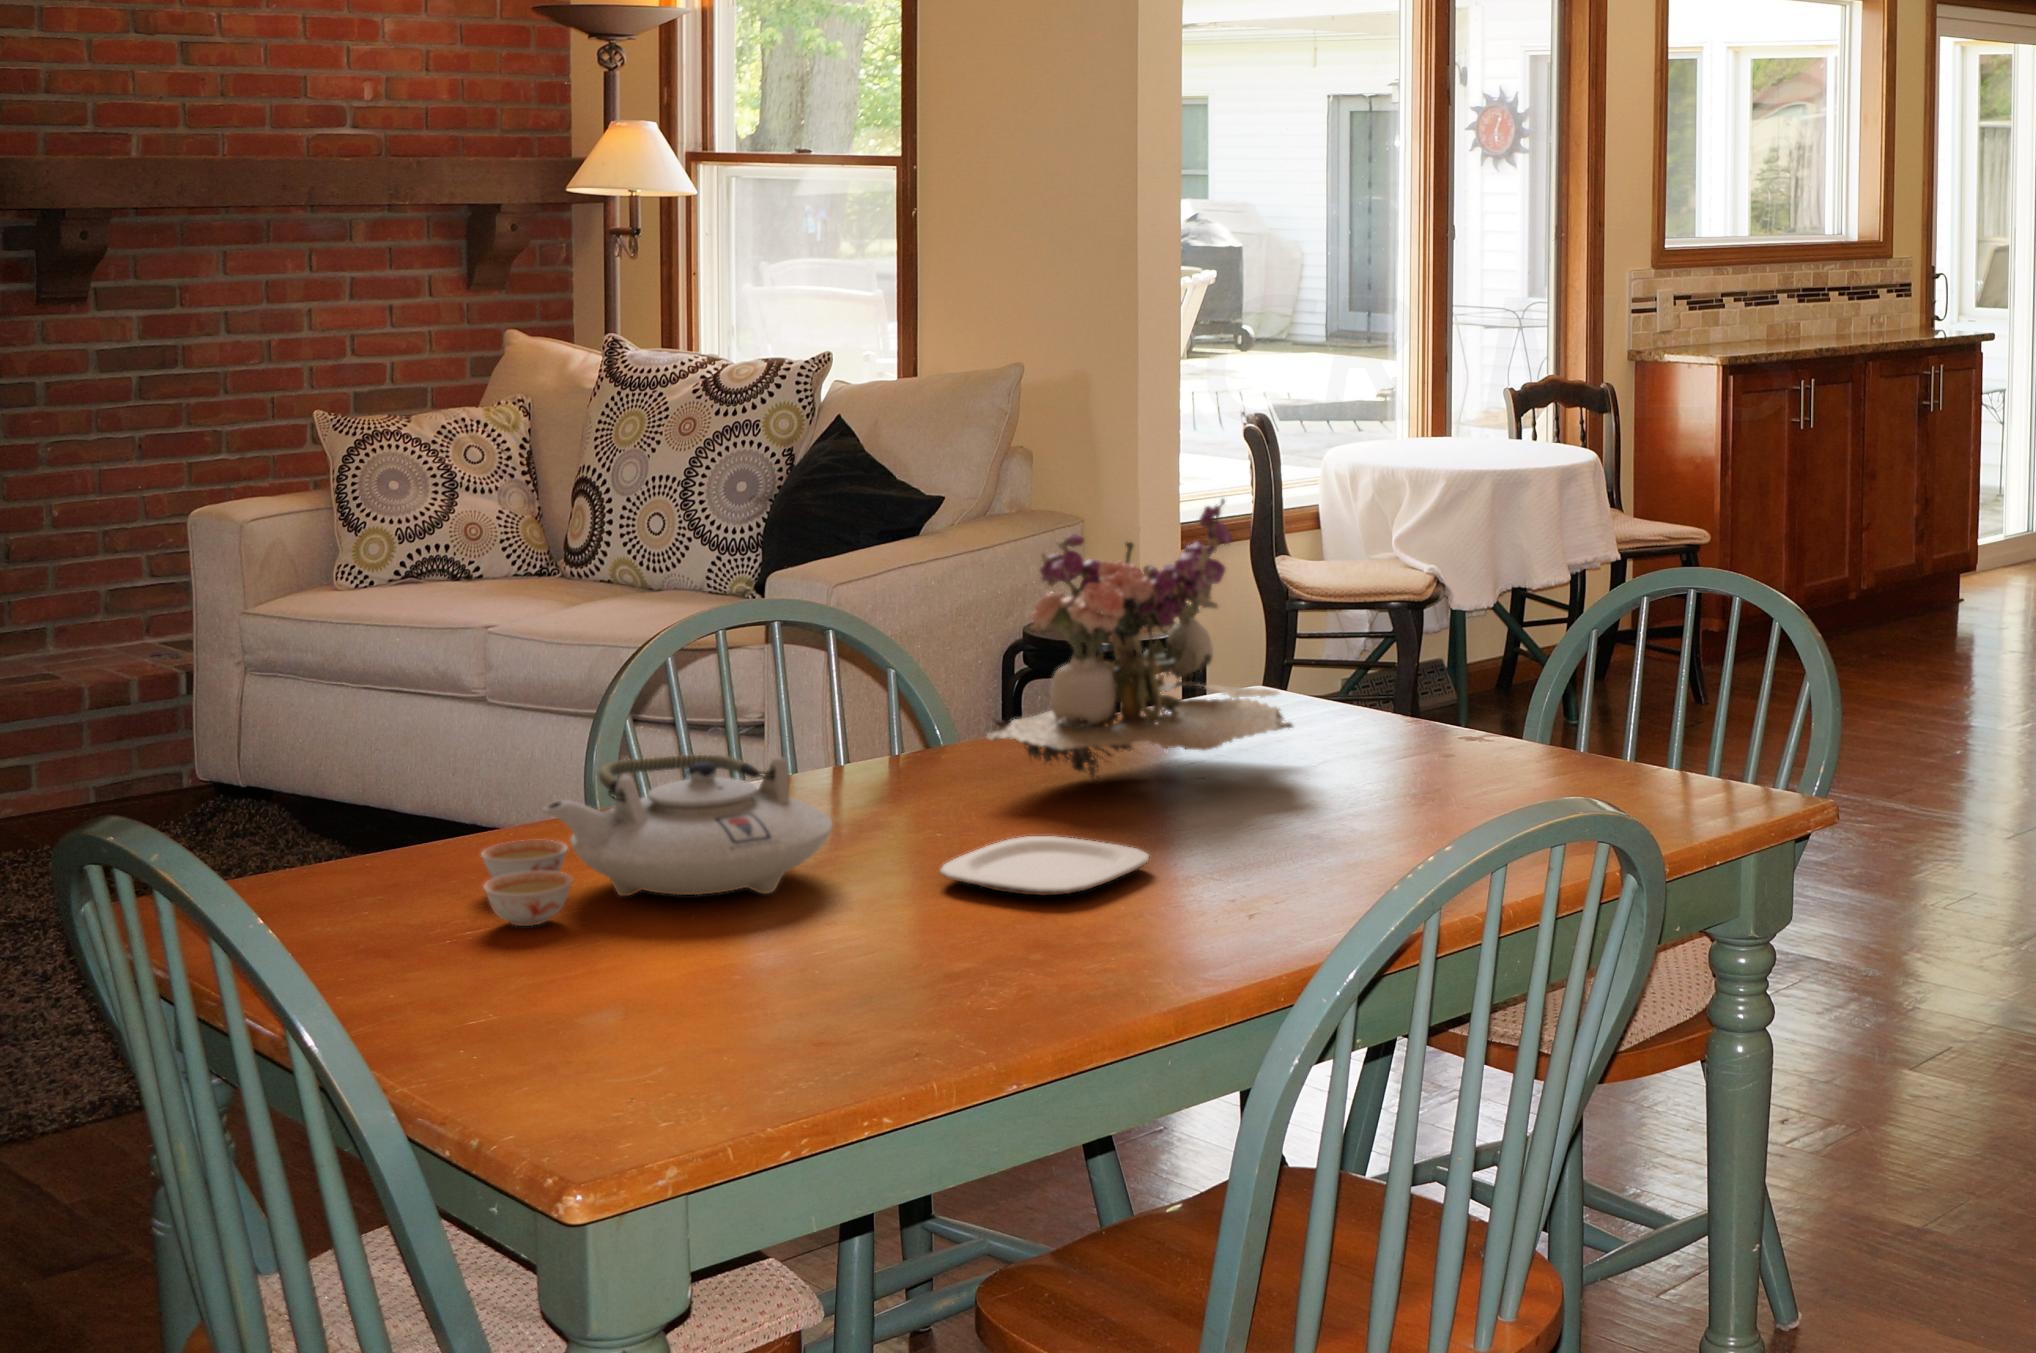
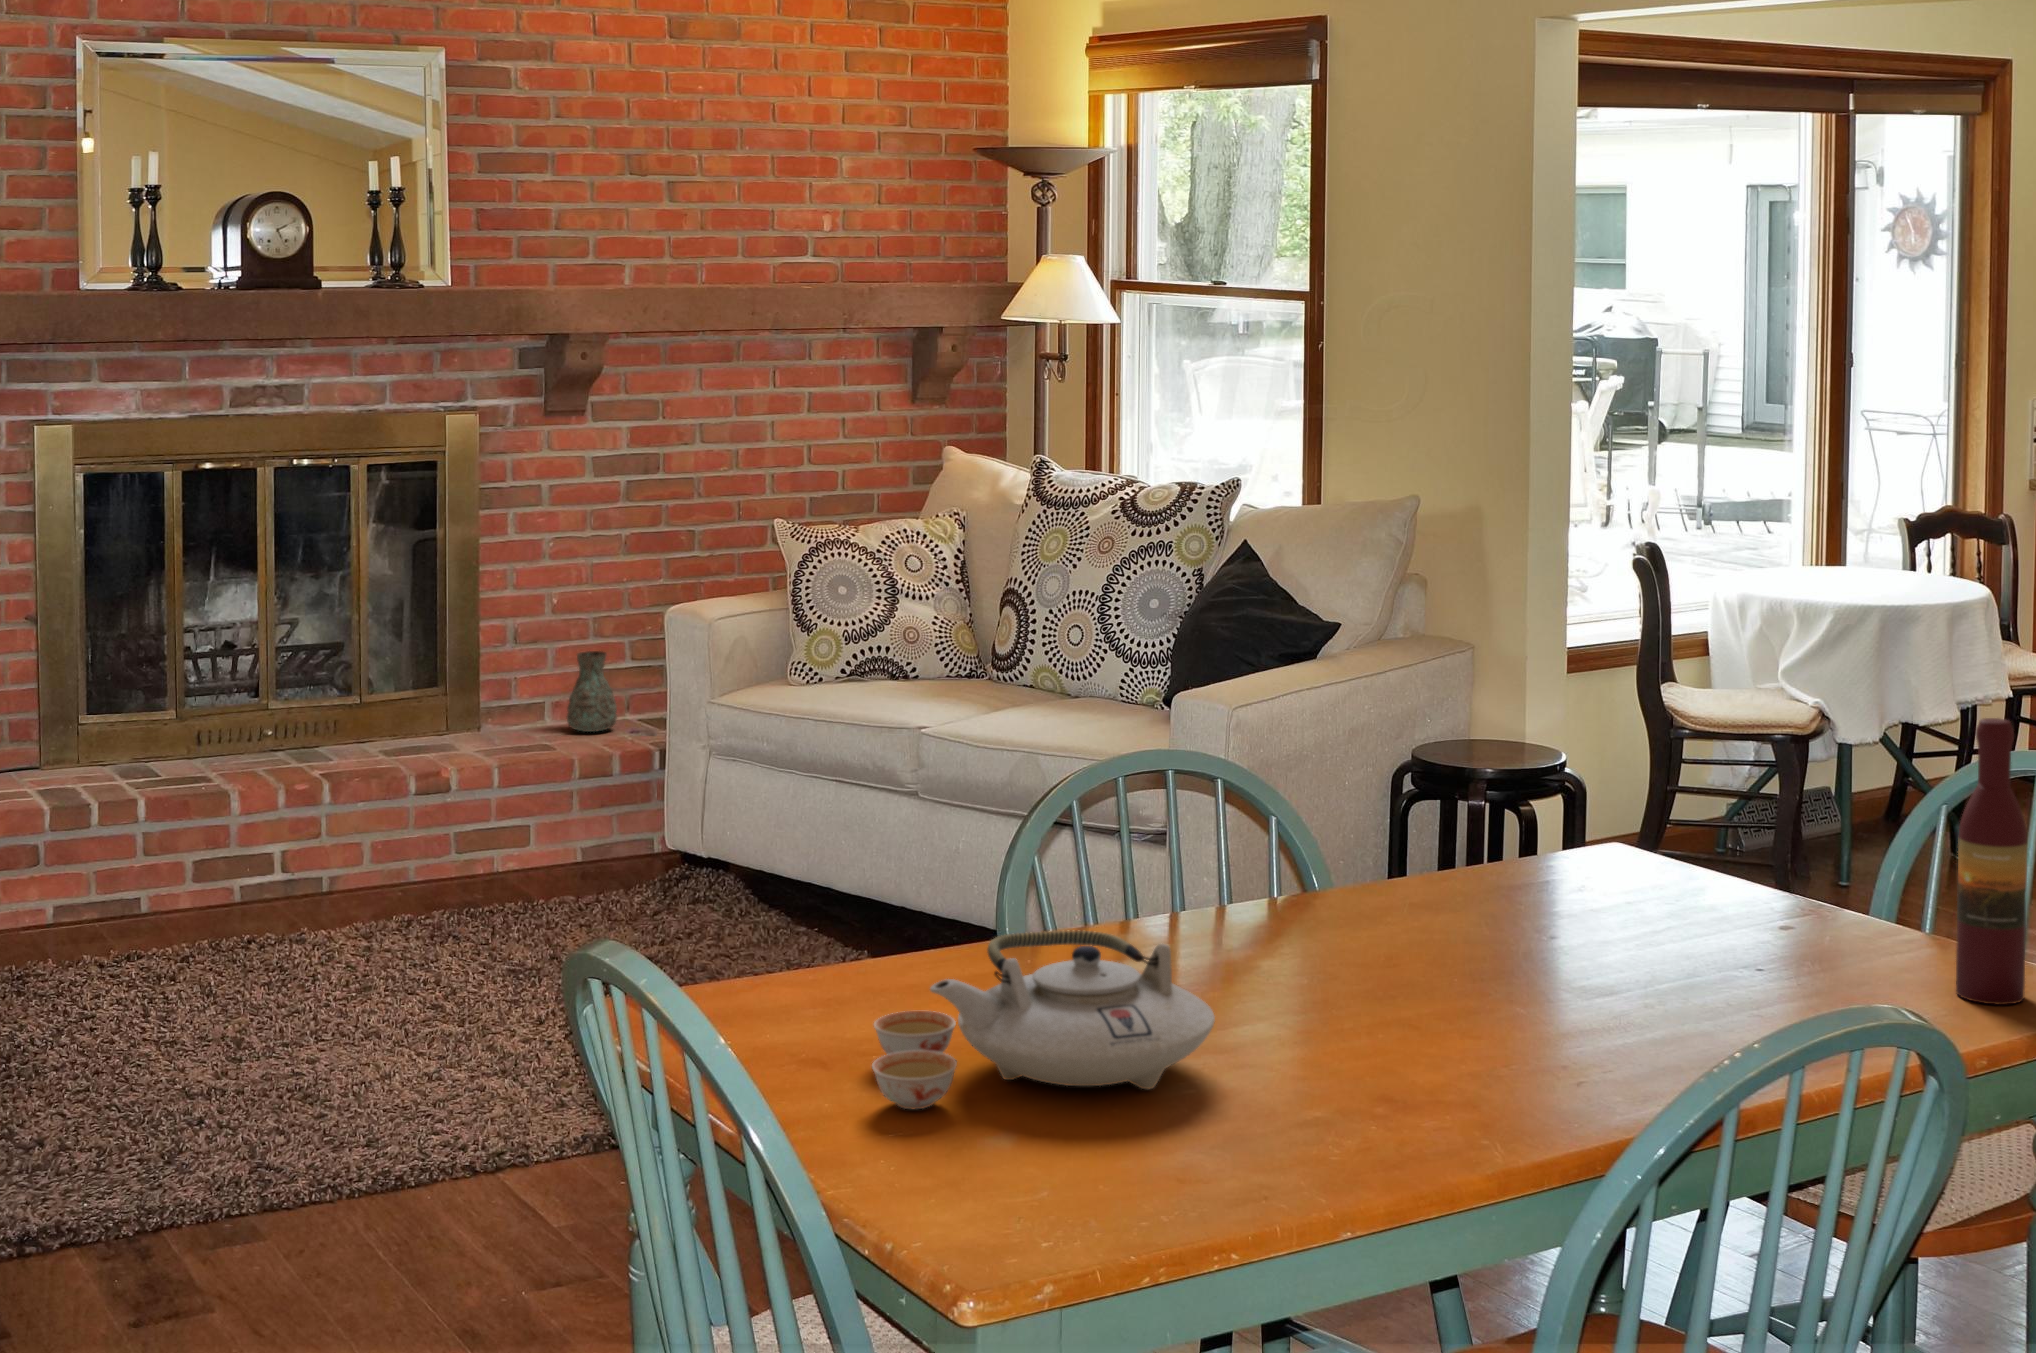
flower arrangement: present [987,499,1293,777] -> none [1369,674,1699,971]
wine bottle: none [1526,521,1586,779] -> present [1956,718,2027,1005]
decorative vase: none [53,568,116,659] -> present [567,651,617,732]
plate: present [940,836,1149,895] -> none [1323,1041,1544,1119]

